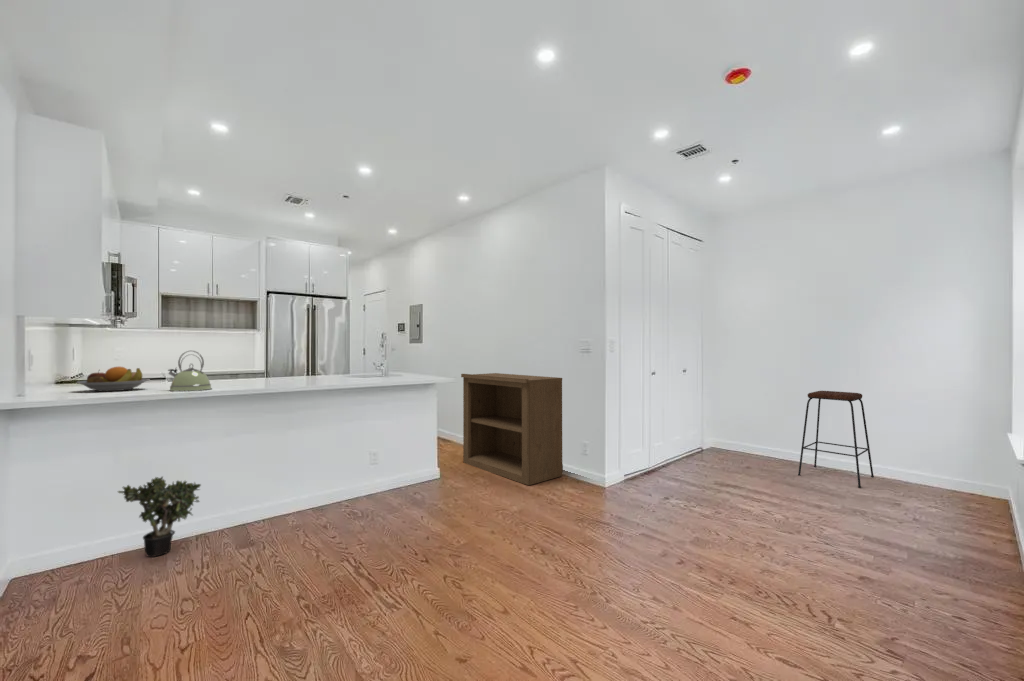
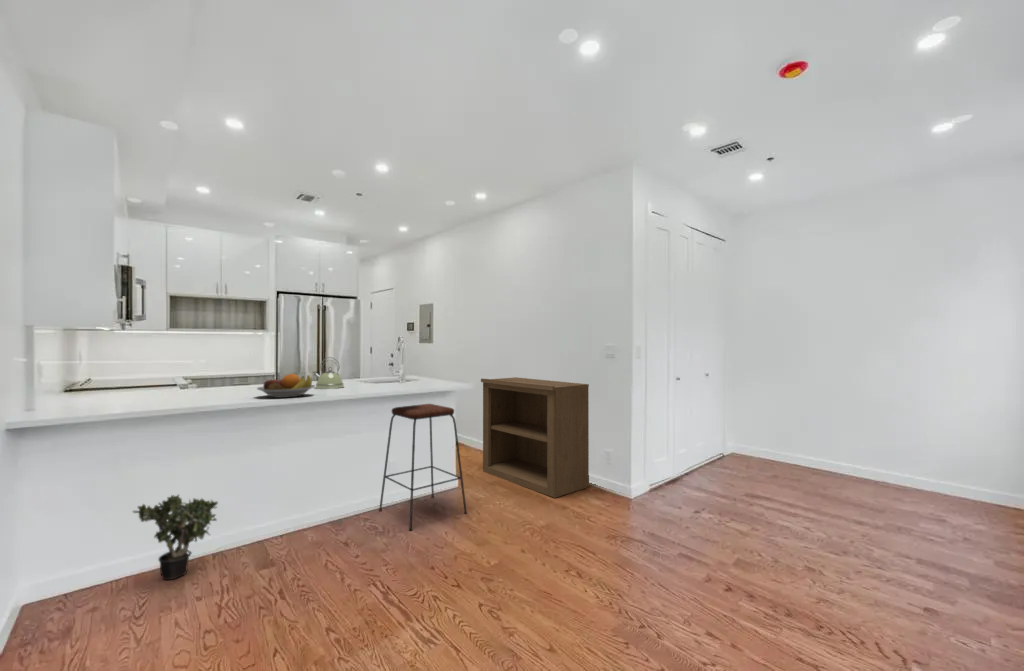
kettle: present [168,351,211,391] -> present [313,361,344,389]
fruit bowl: present [76,367,150,391] -> present [257,374,315,398]
bar stool: present [798,391,874,488] -> present [379,404,467,530]

